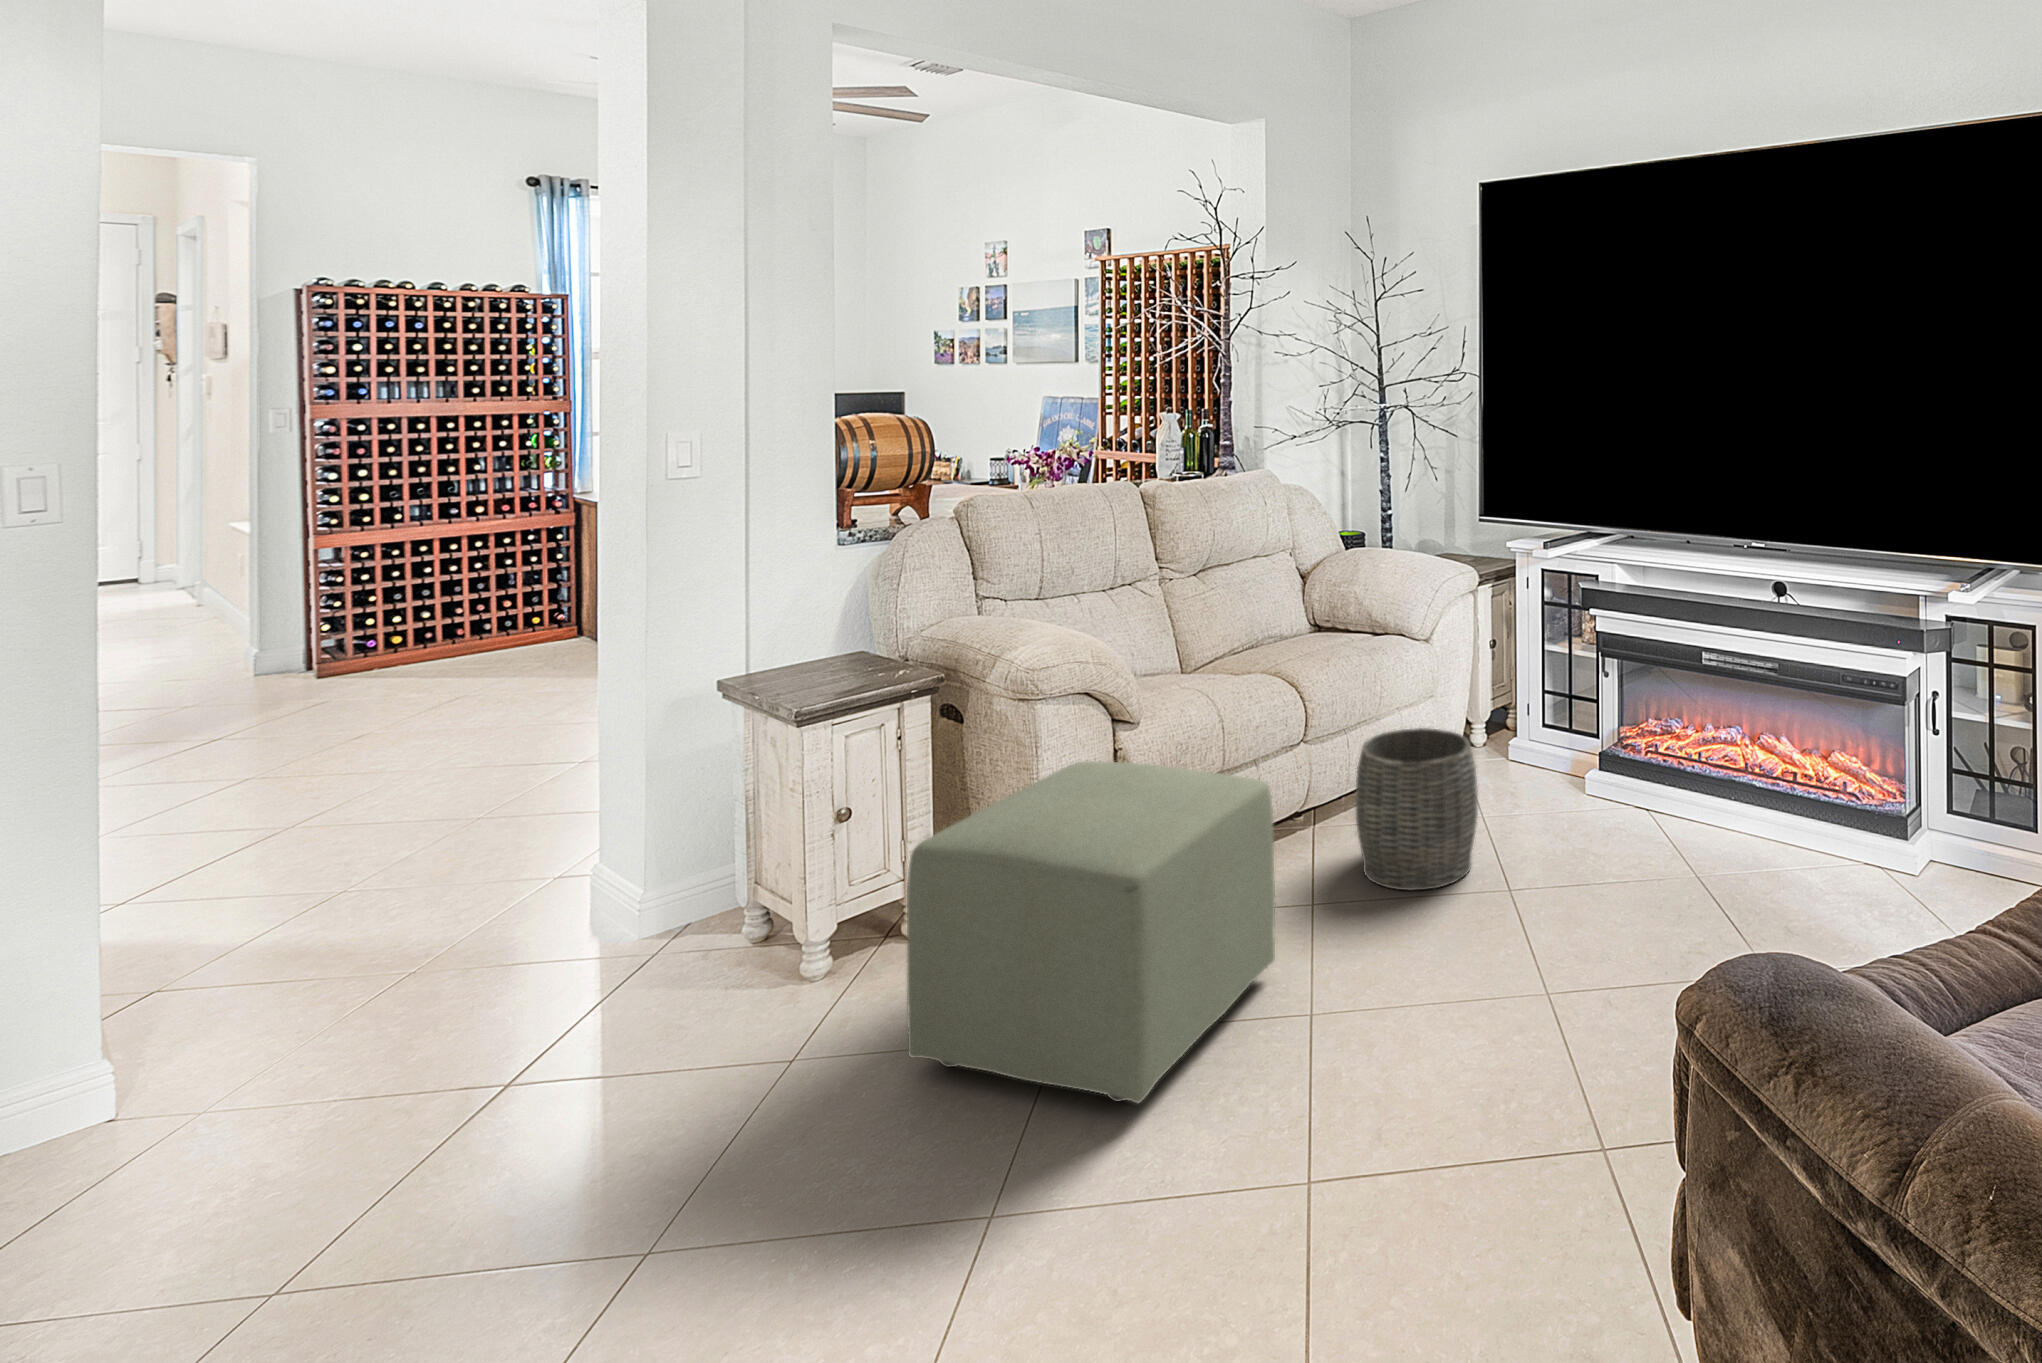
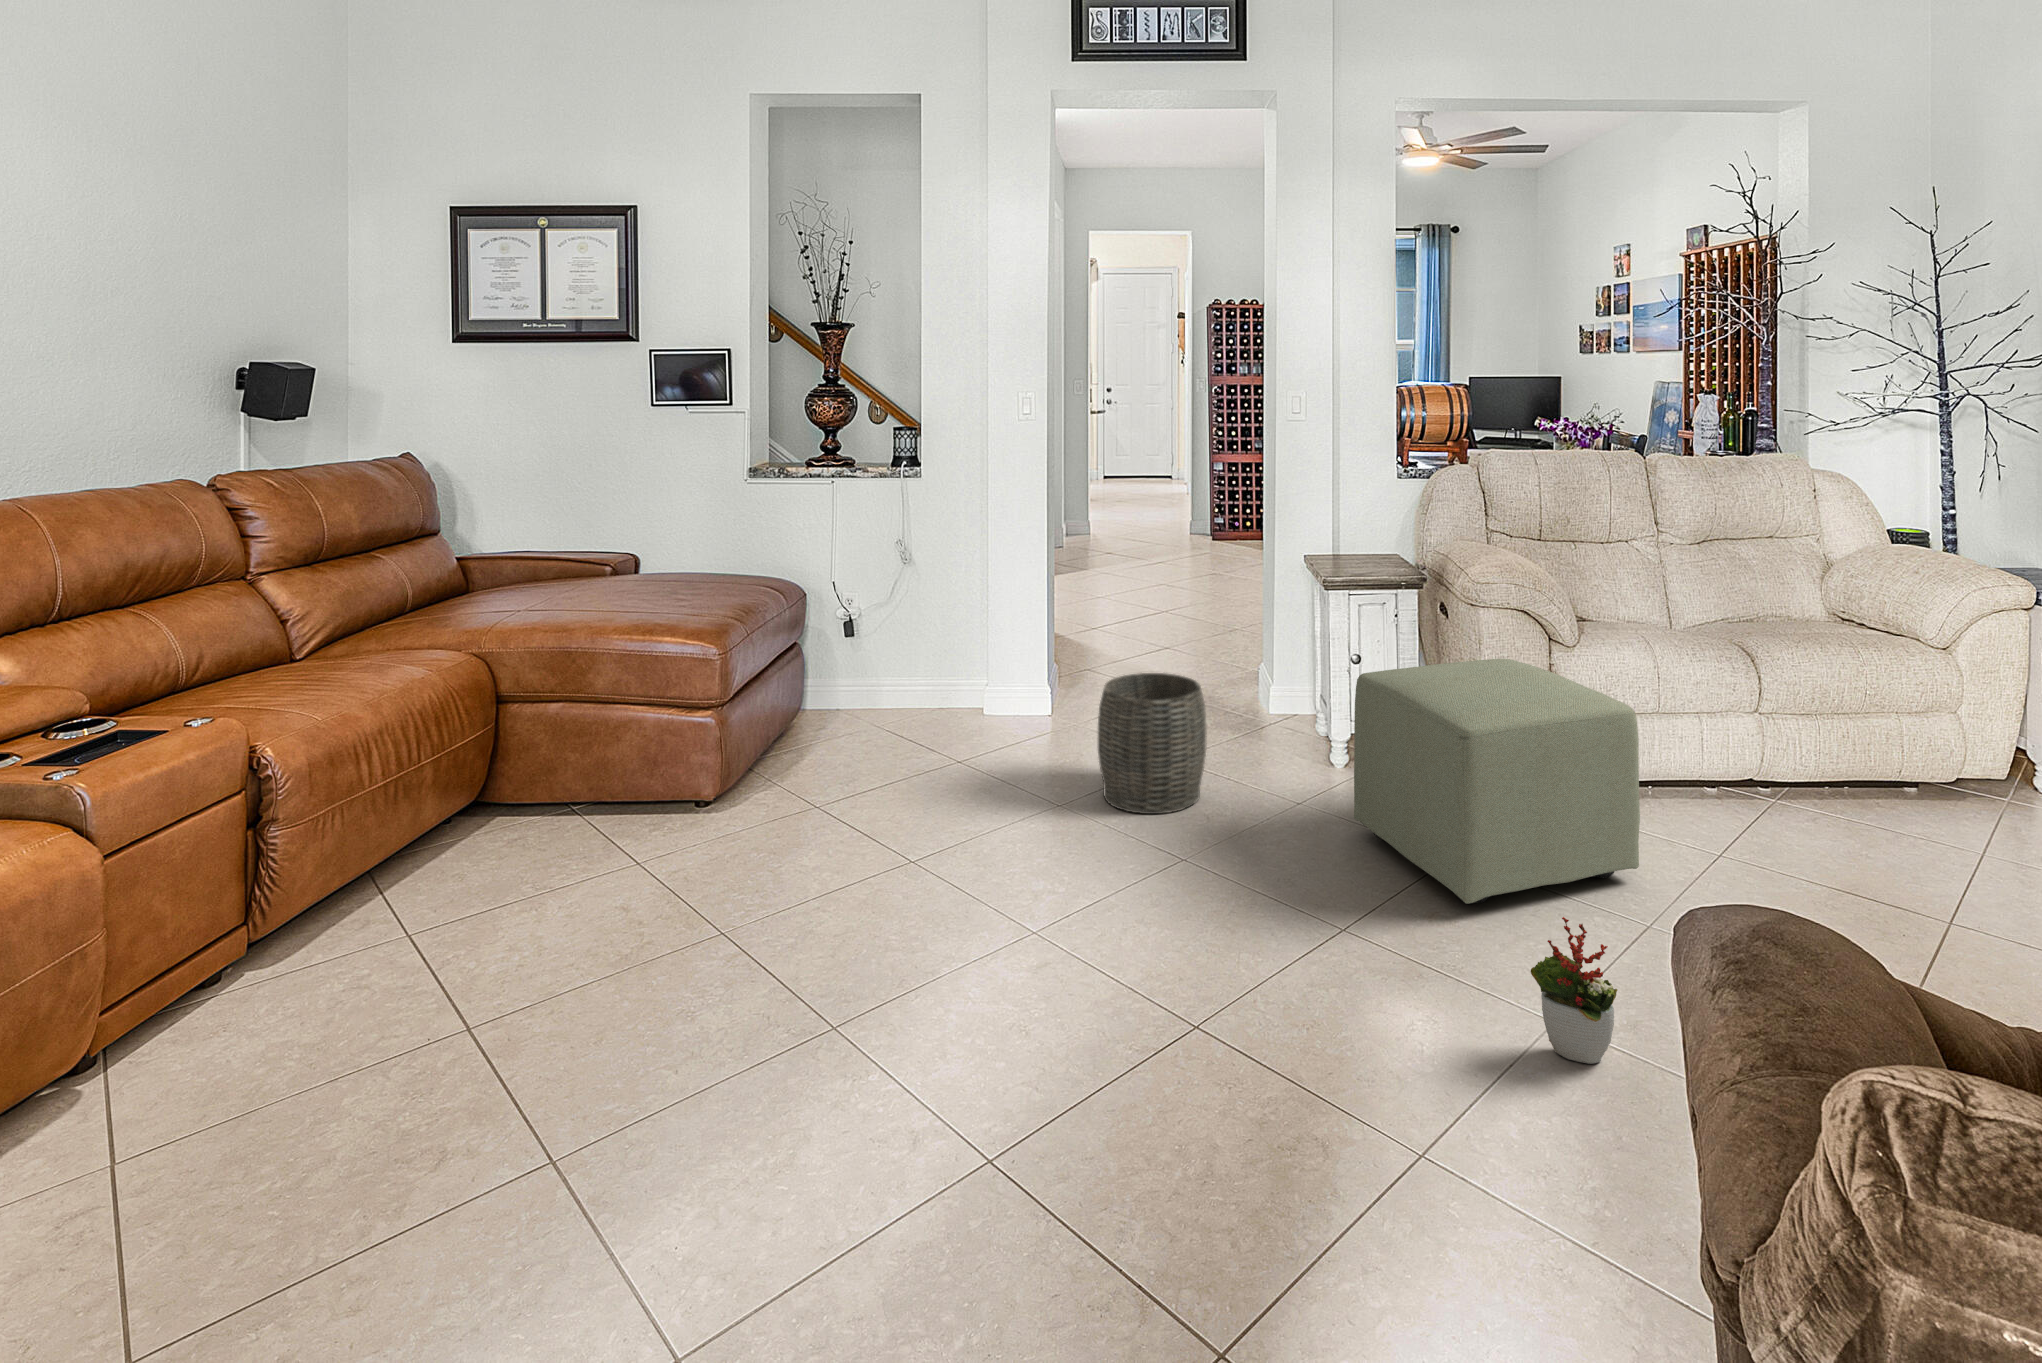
woven basket: present [1356,728,1478,890] -> present [1098,673,1207,814]
decorative plant: none [1320,1066,1412,1238] -> present [1531,917,1617,1064]

